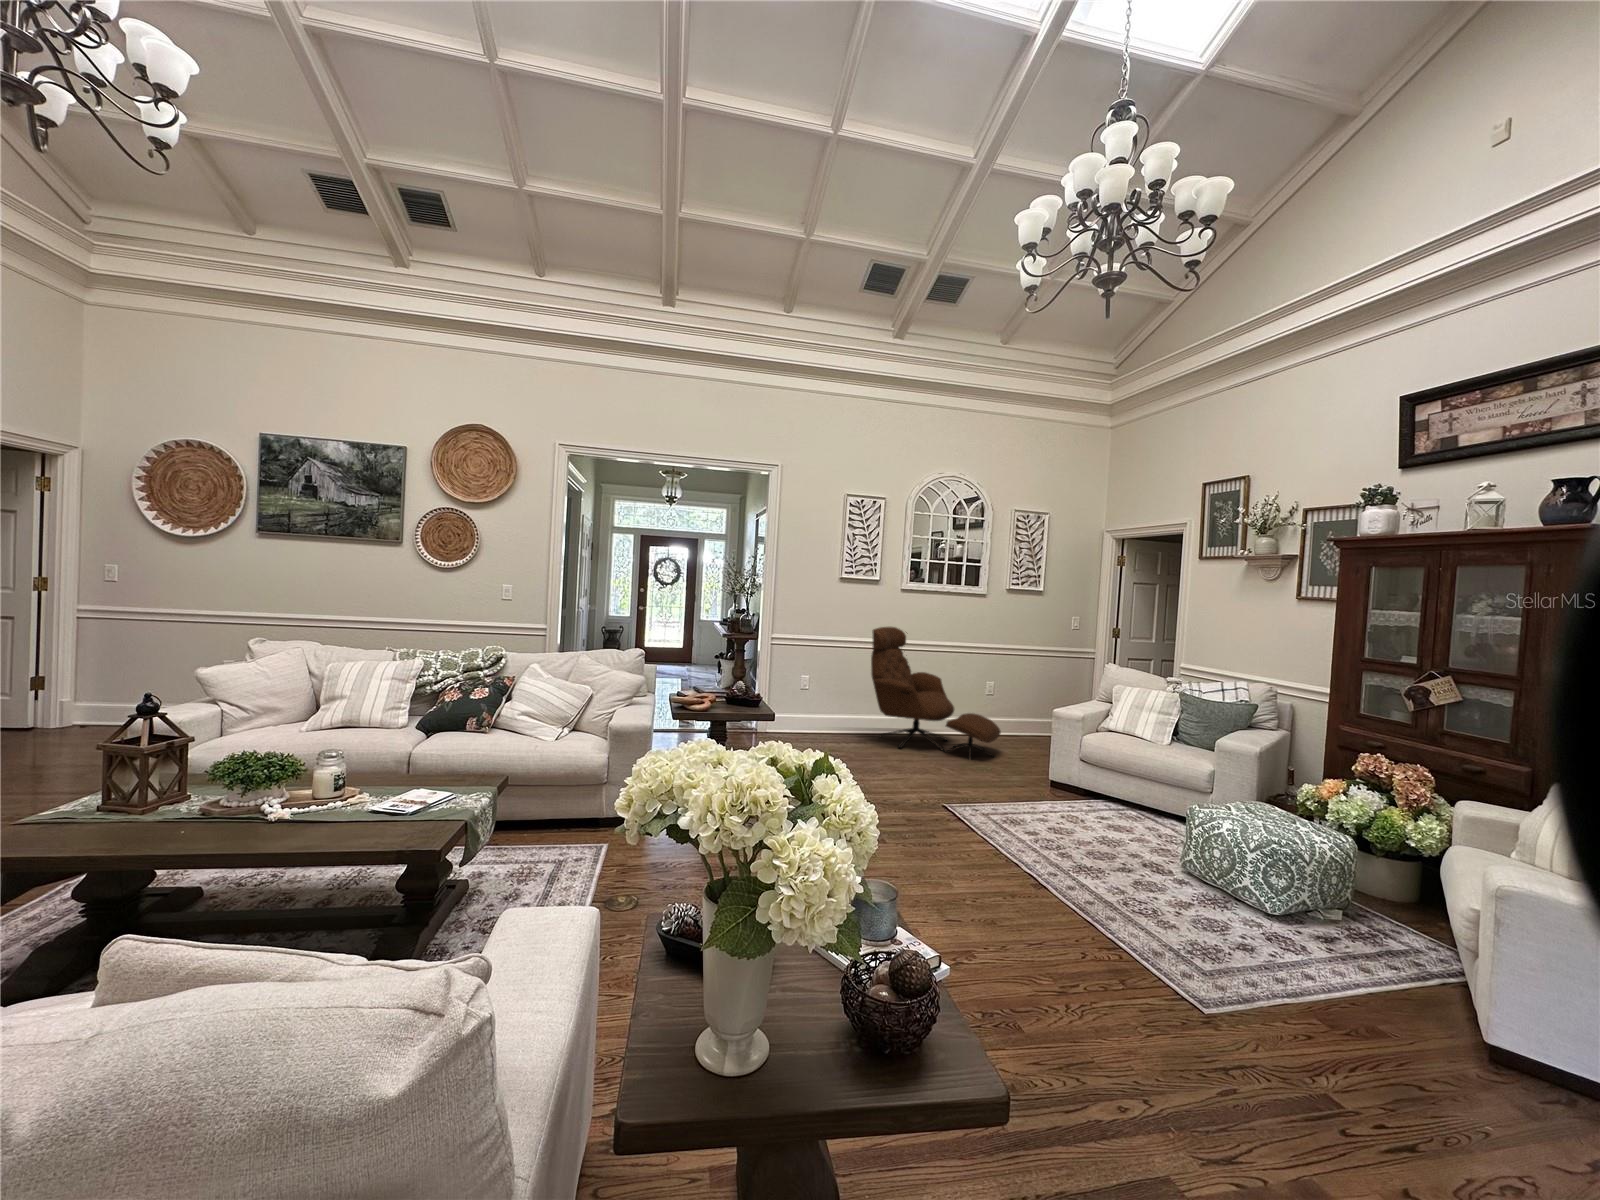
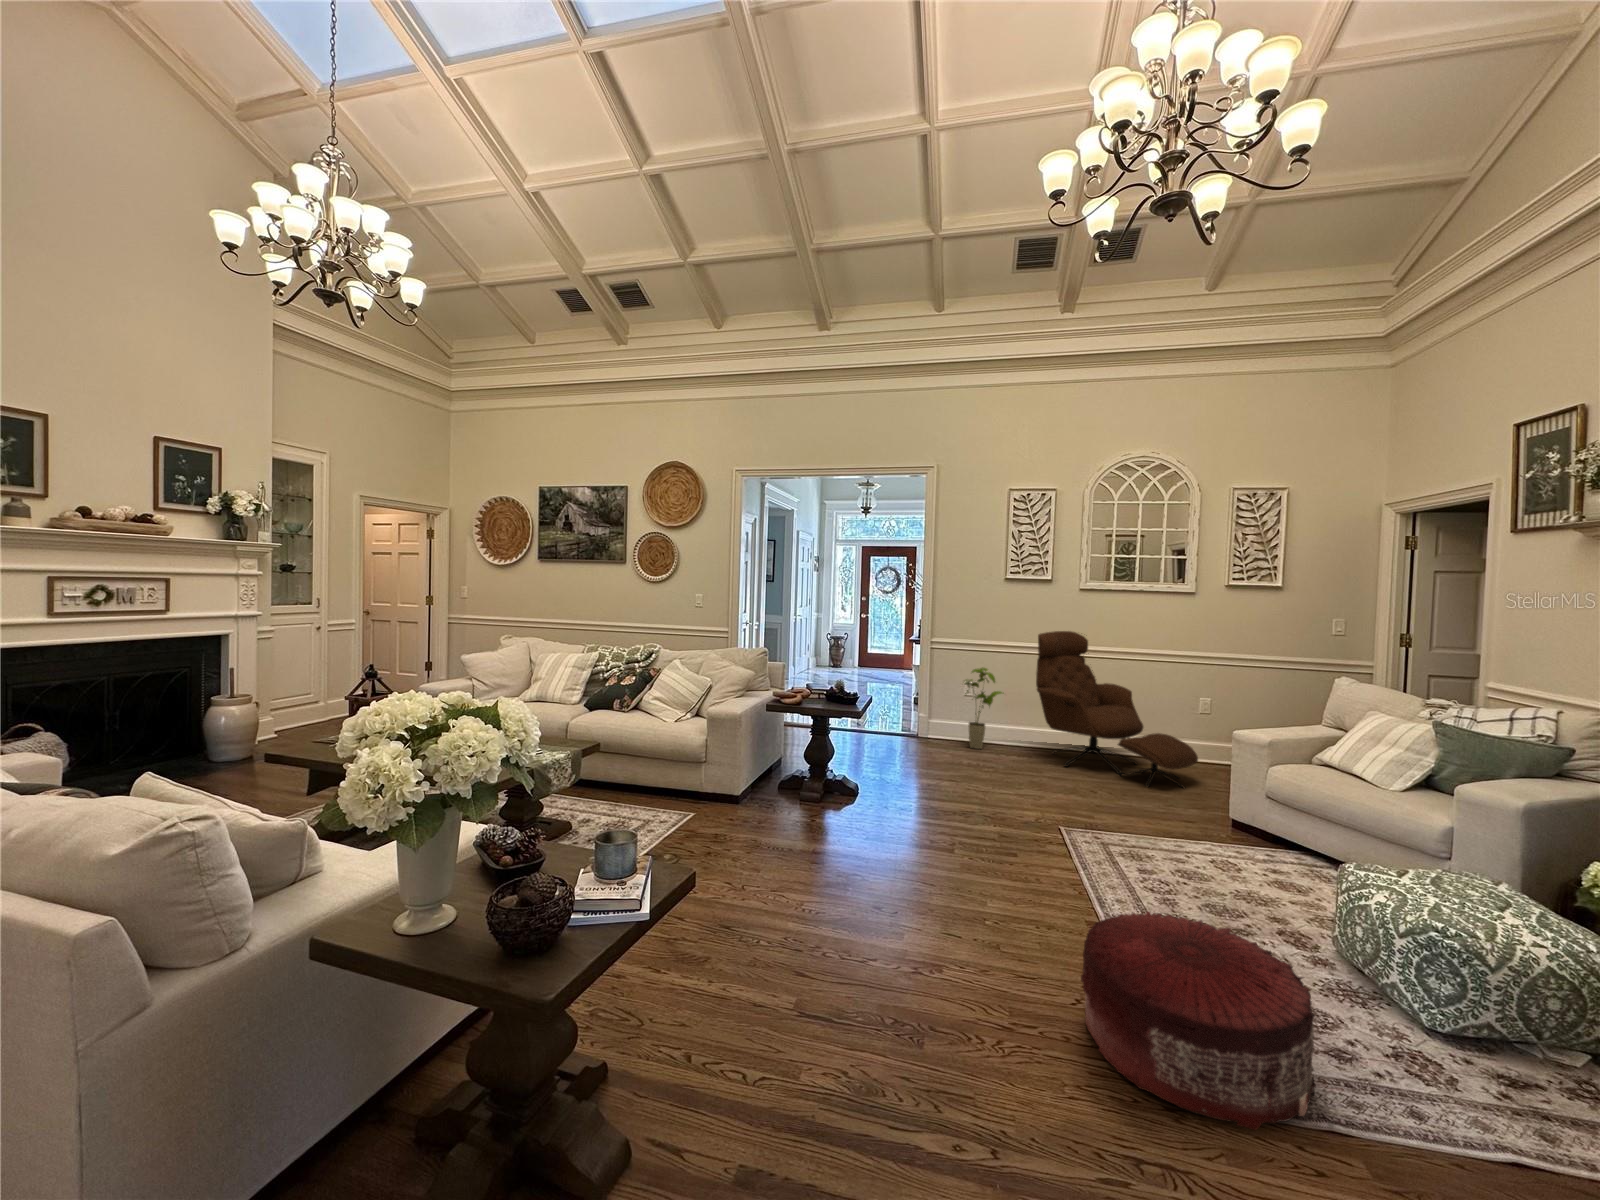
house plant: none [802,661,841,739] -> present [965,667,1004,749]
pouf: none [1093,865,1275,1018] -> present [1081,911,1315,1130]

